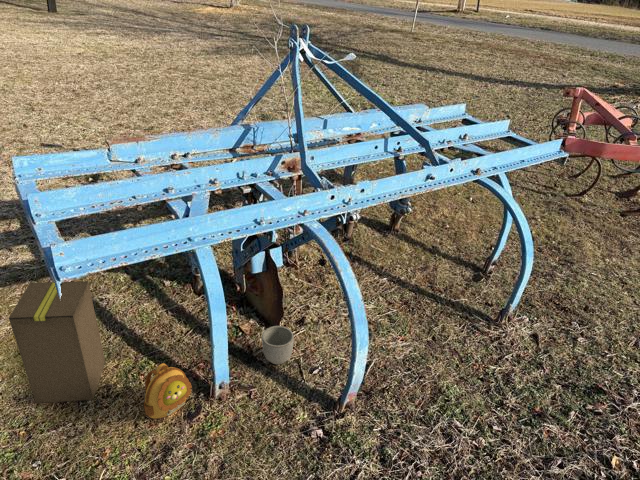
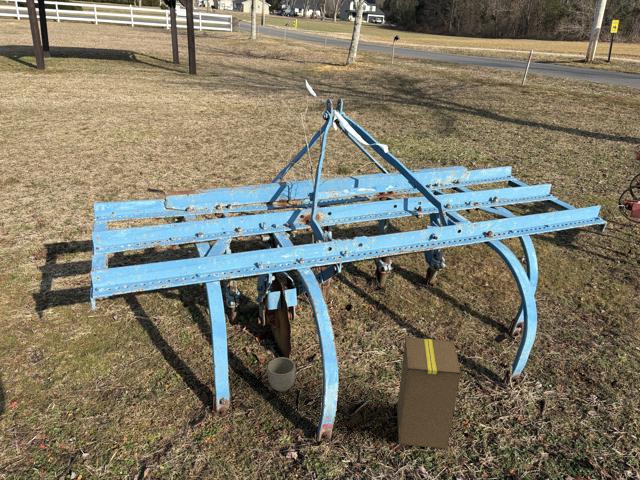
cardboard box: present [9,281,105,403] -> present [397,337,461,449]
backpack: present [144,363,192,419] -> none [158,374,199,421]

